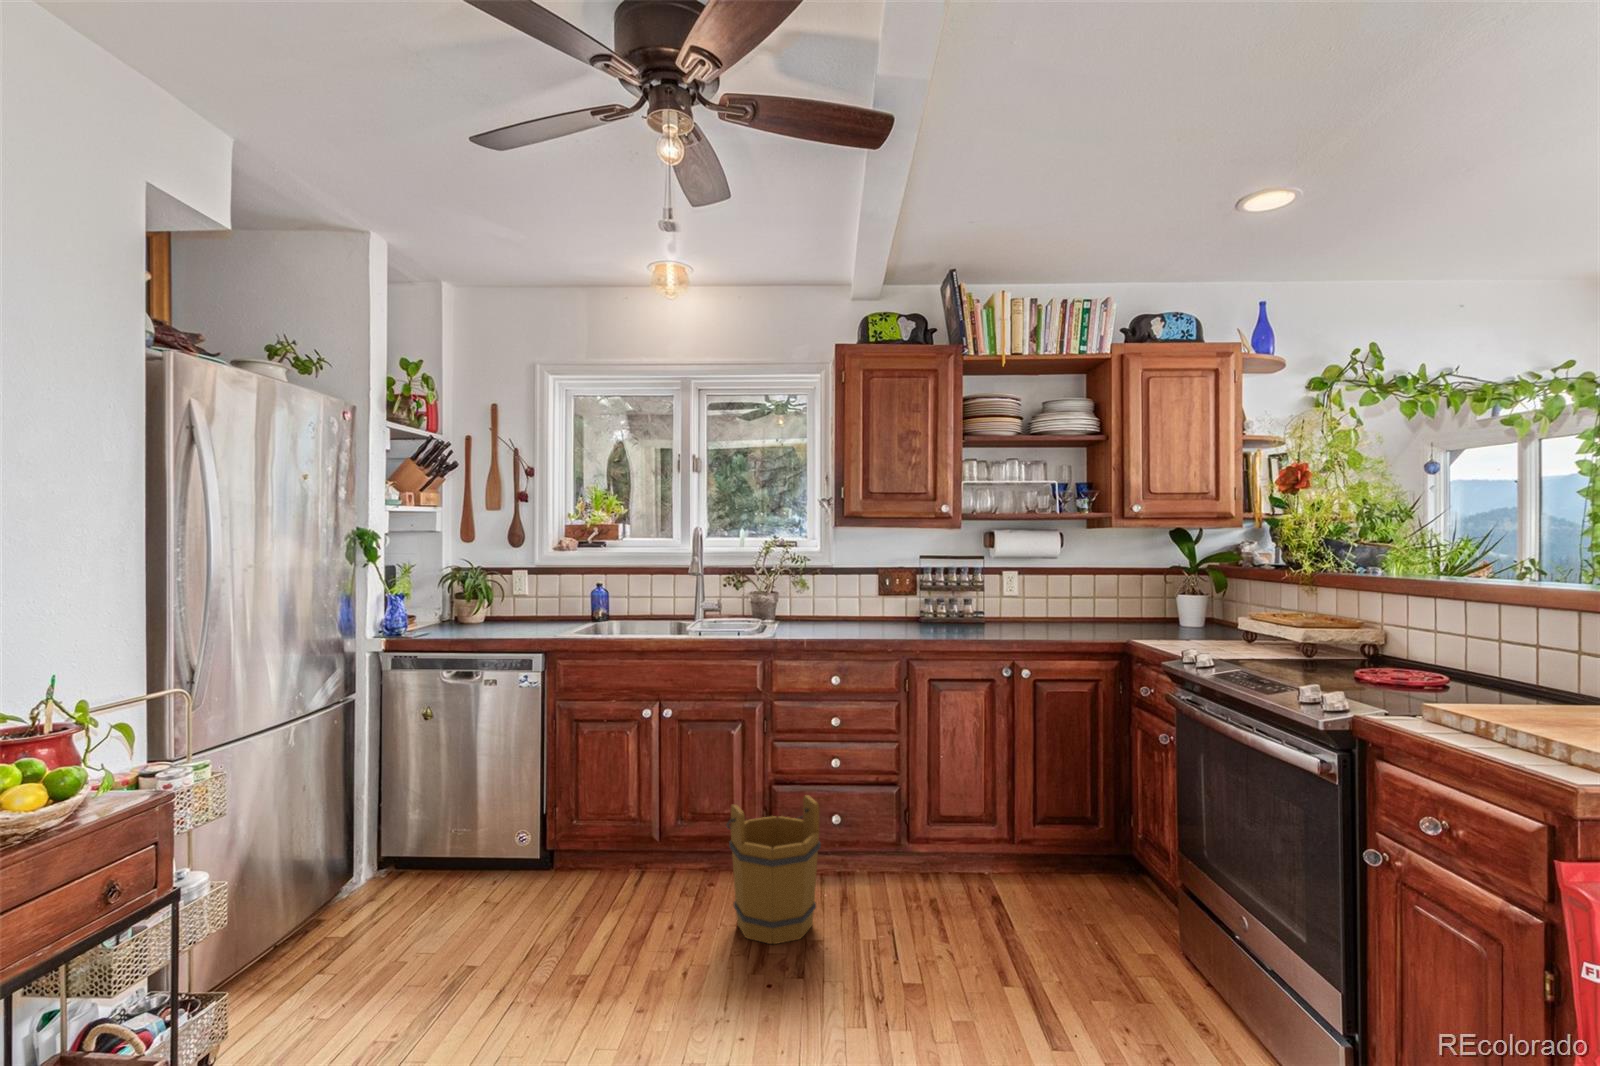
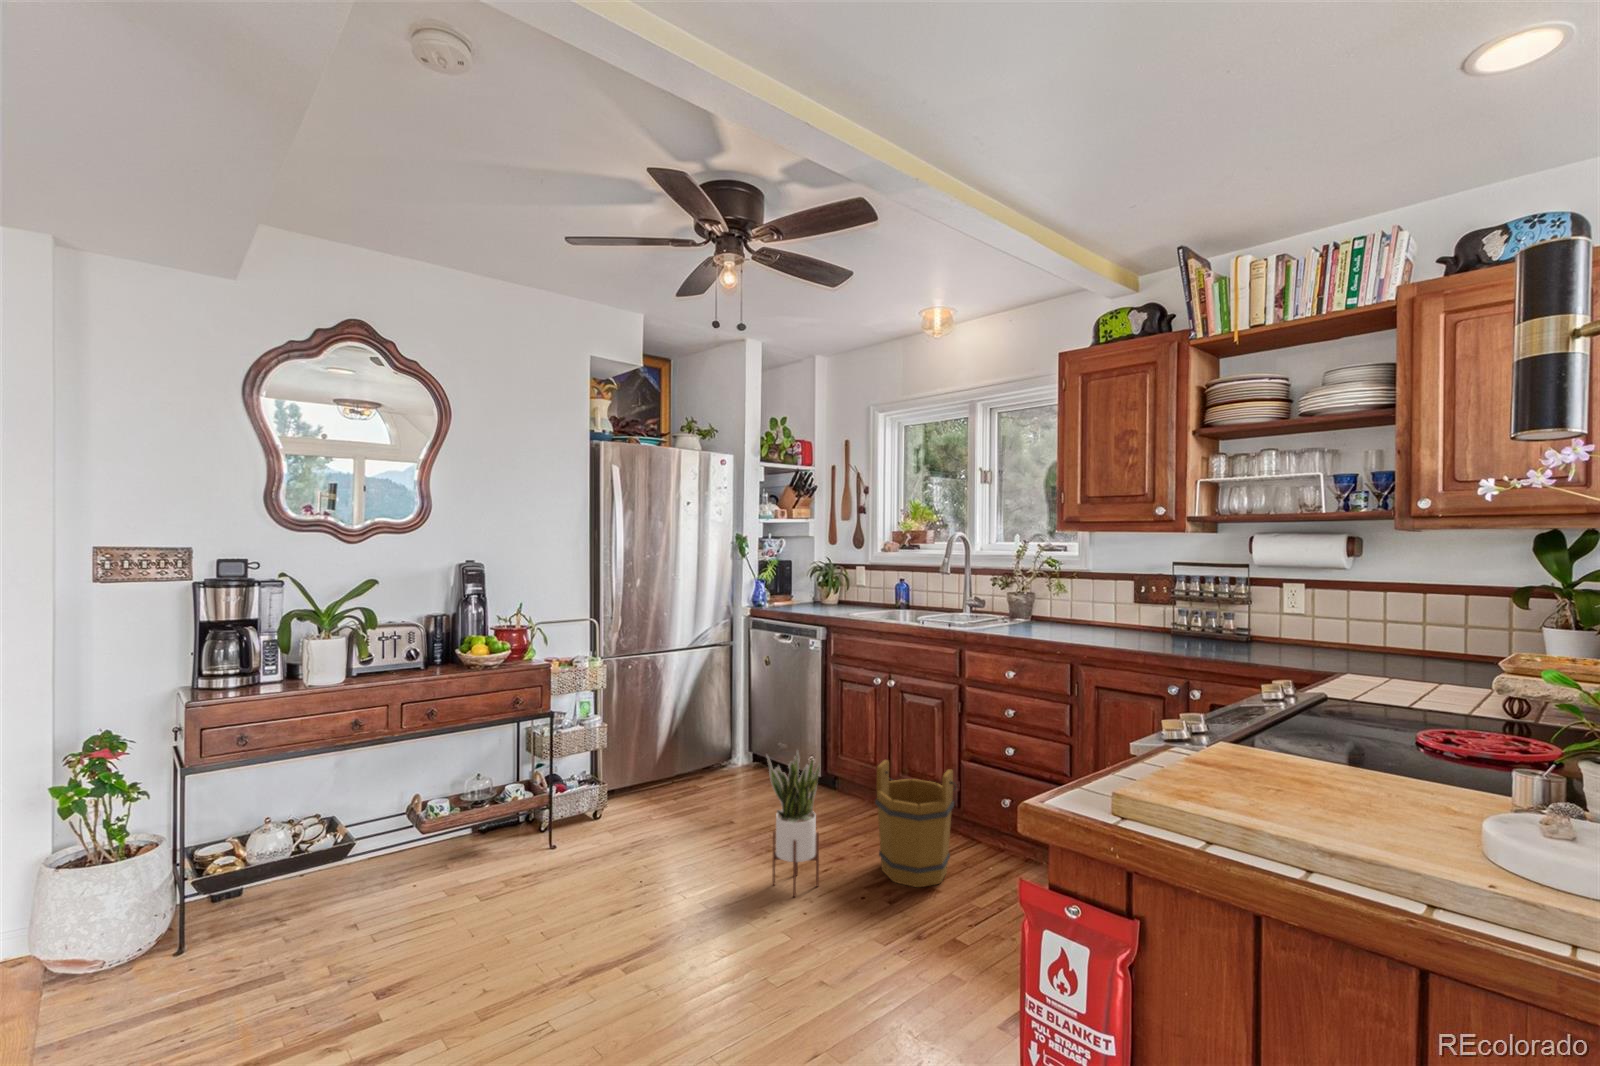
potted plant: none [660,817,713,1012] -> present [766,751,820,897]

